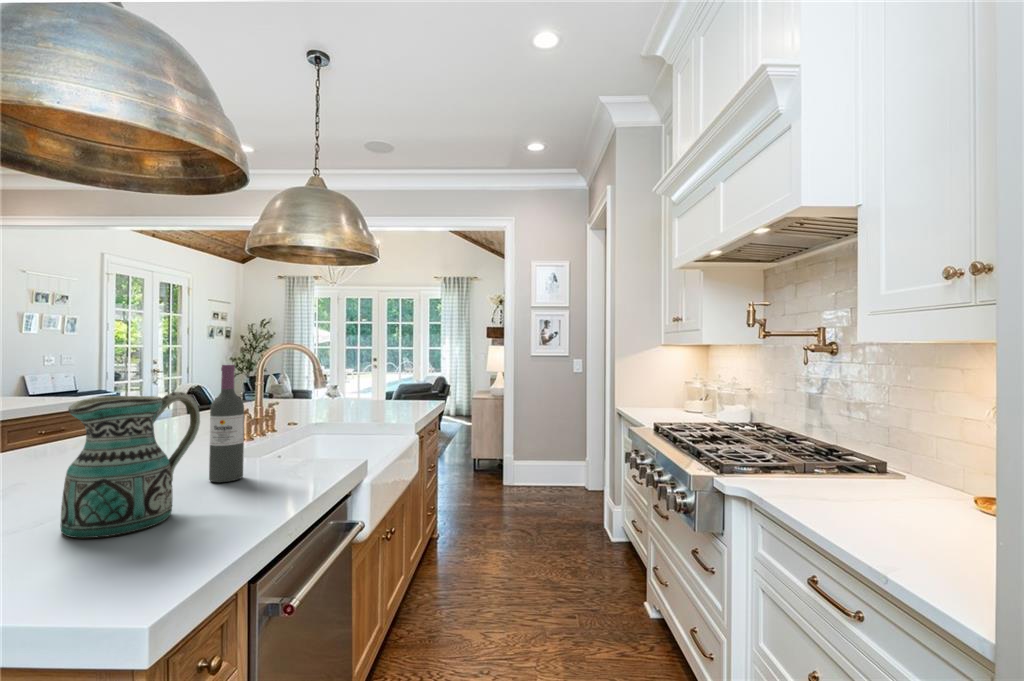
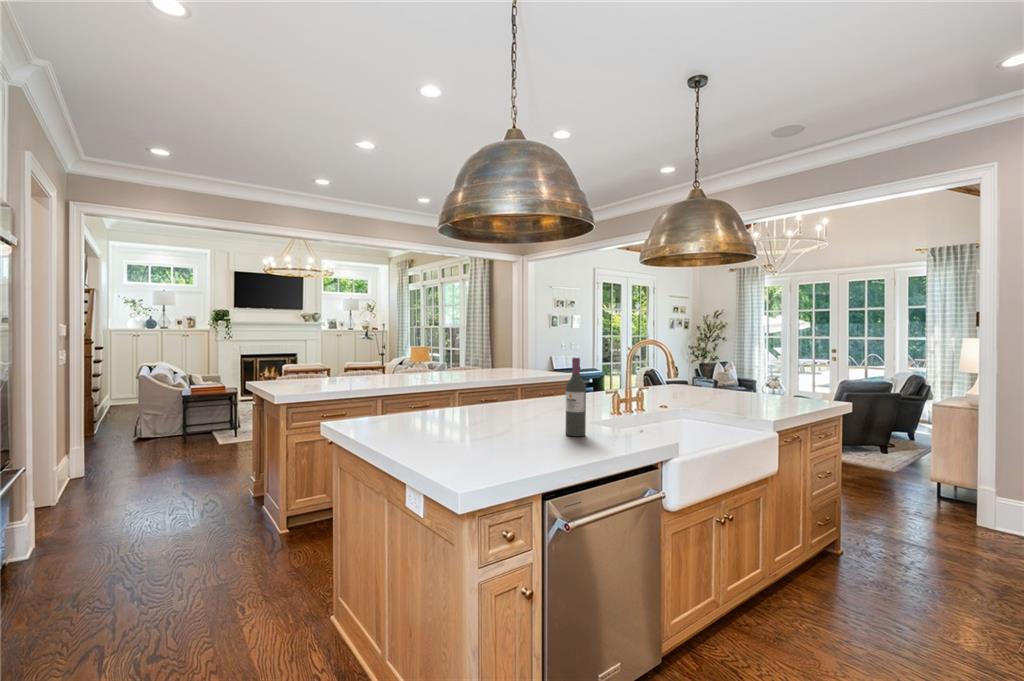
ceramic pitcher: present [60,392,200,538] -> none [482,374,548,450]

